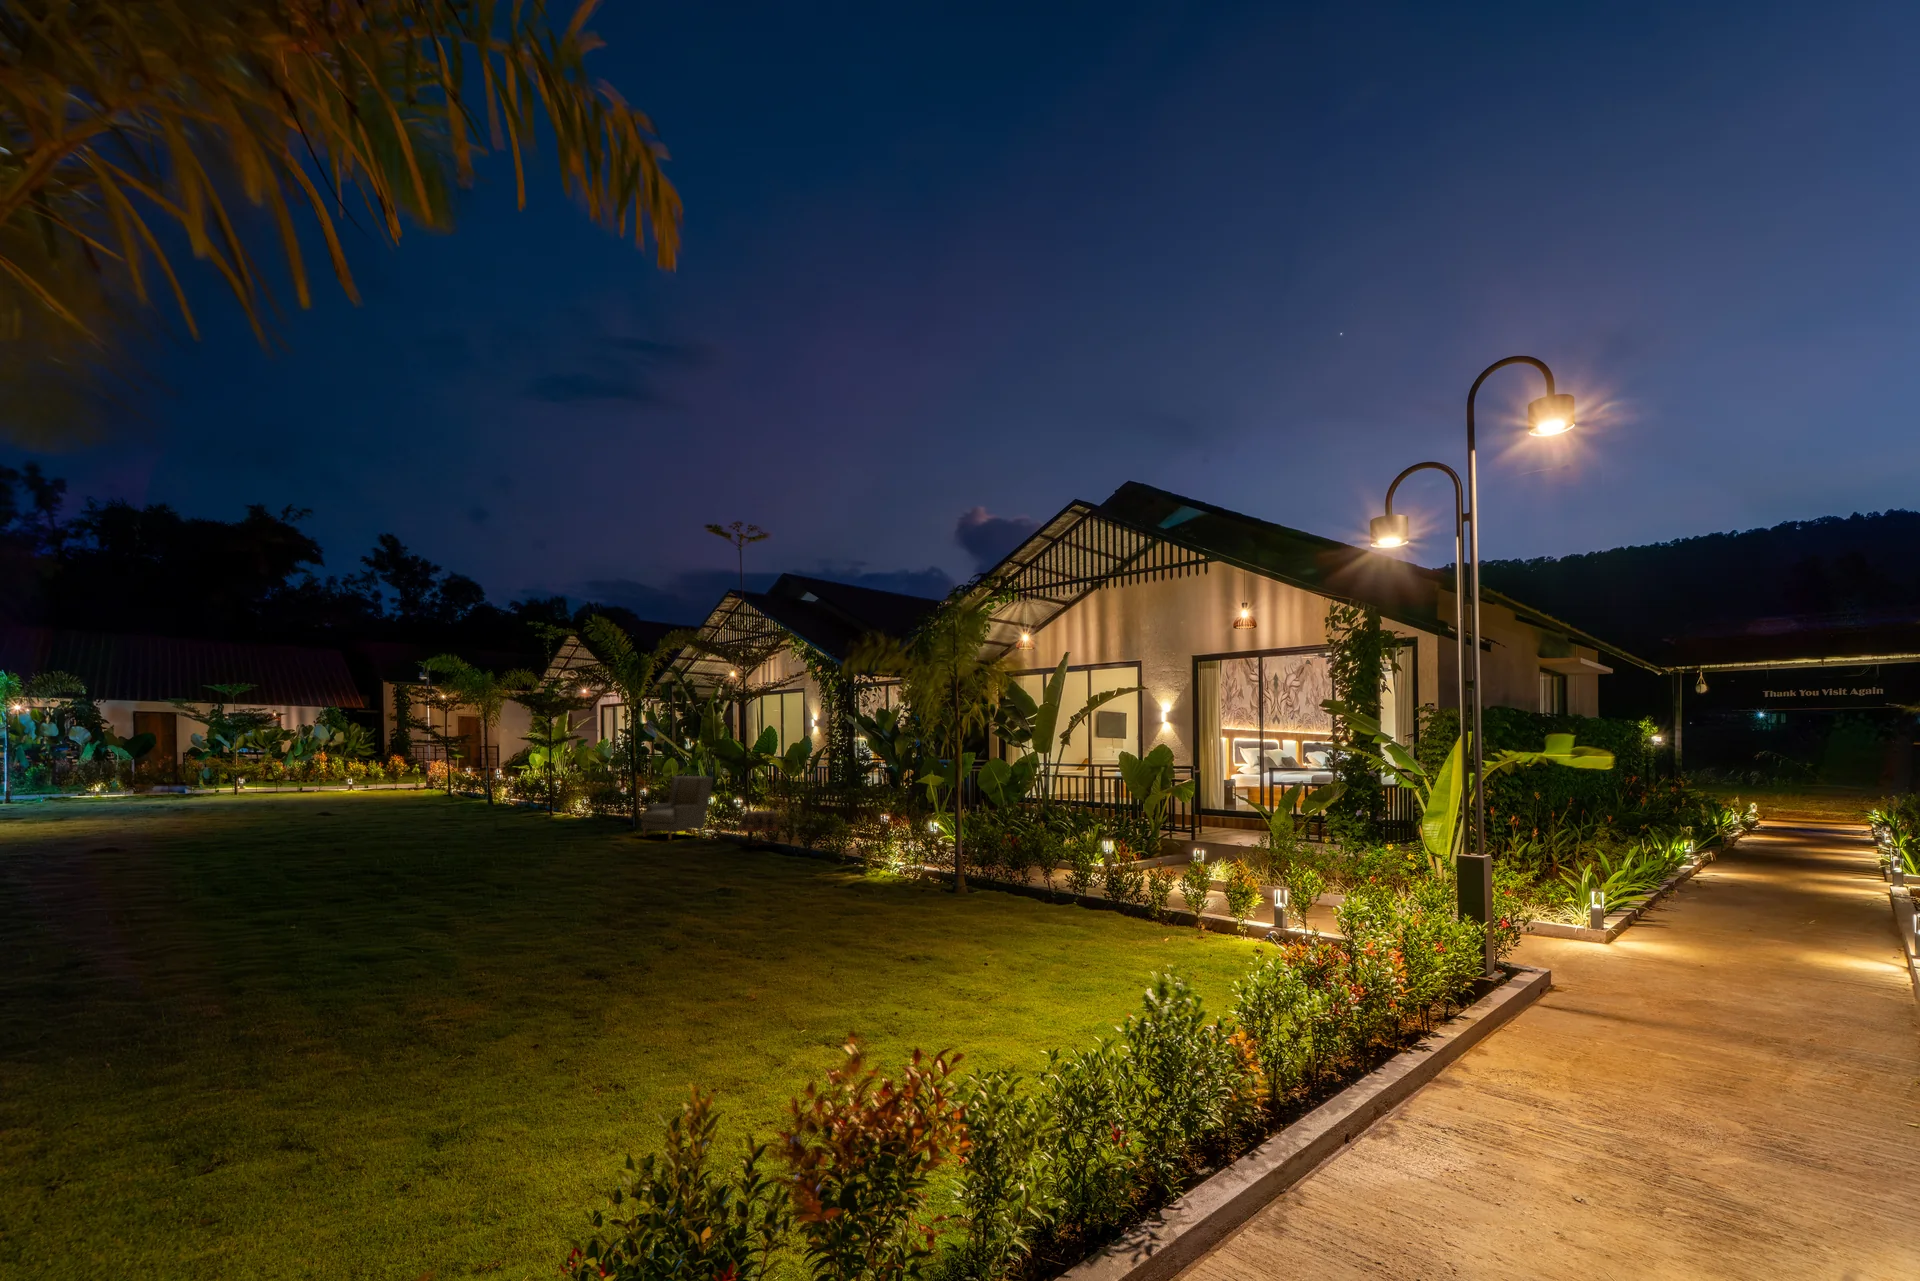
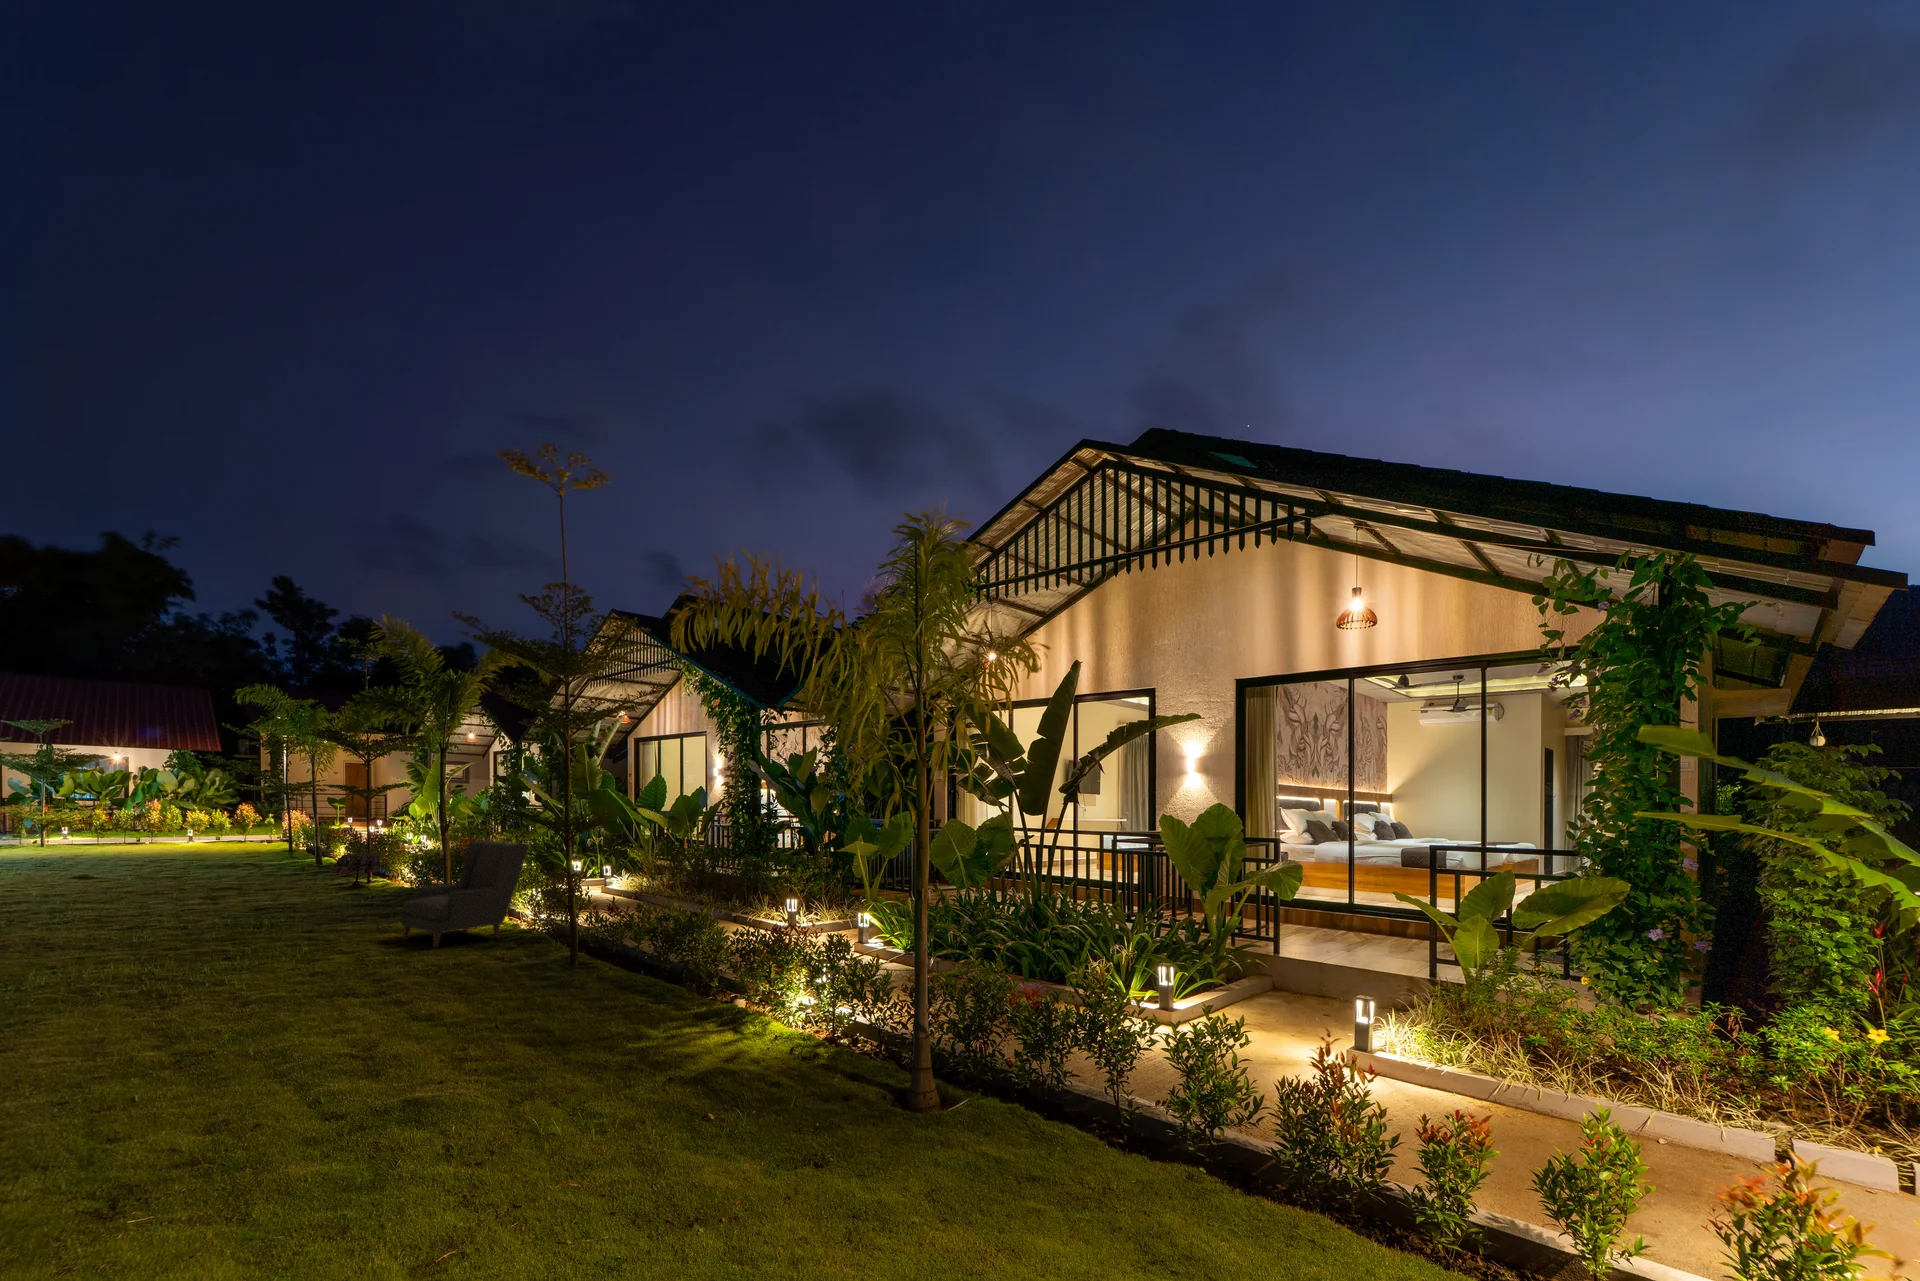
side table: present [738,811,778,846] -> present [330,853,380,889]

